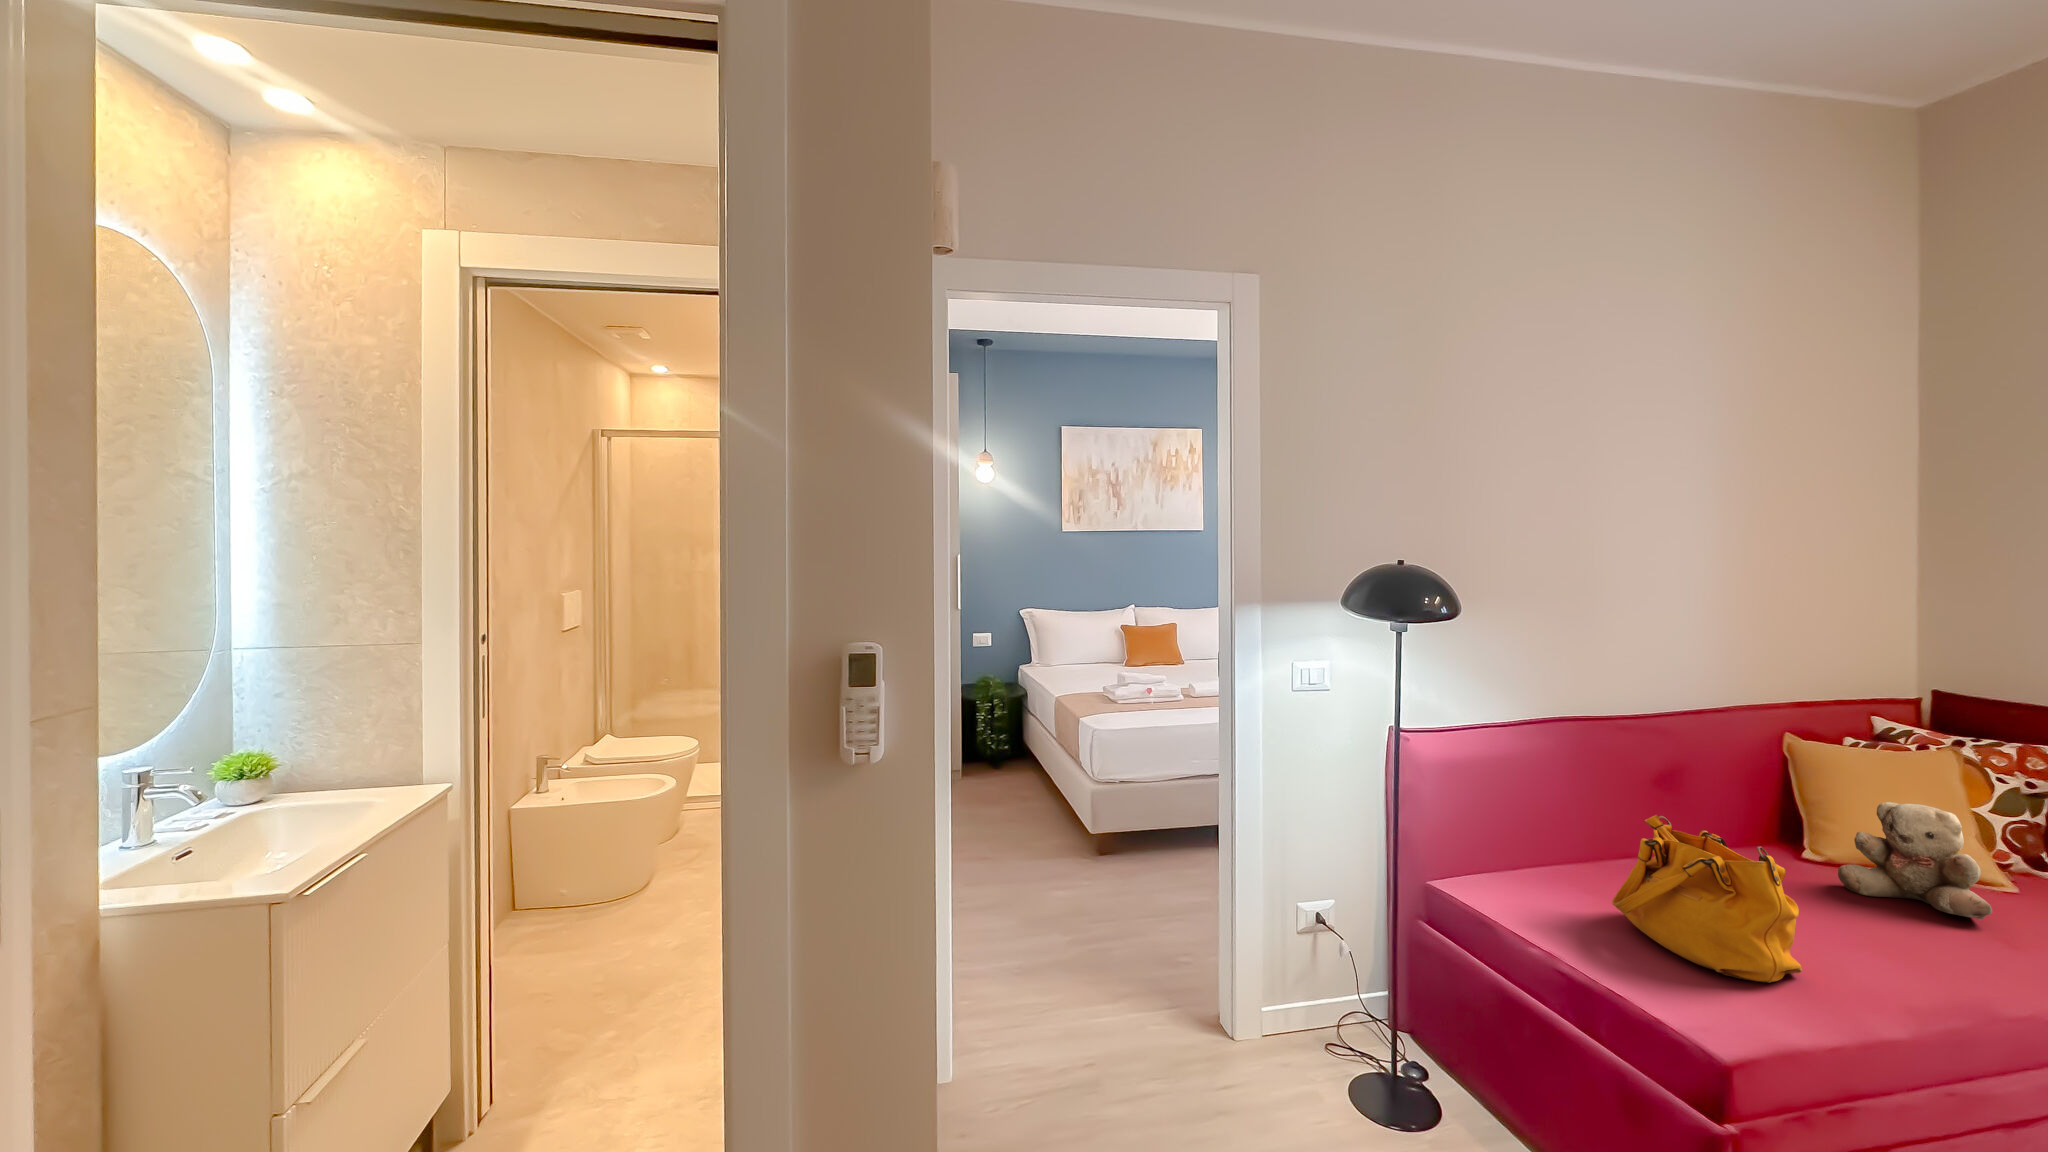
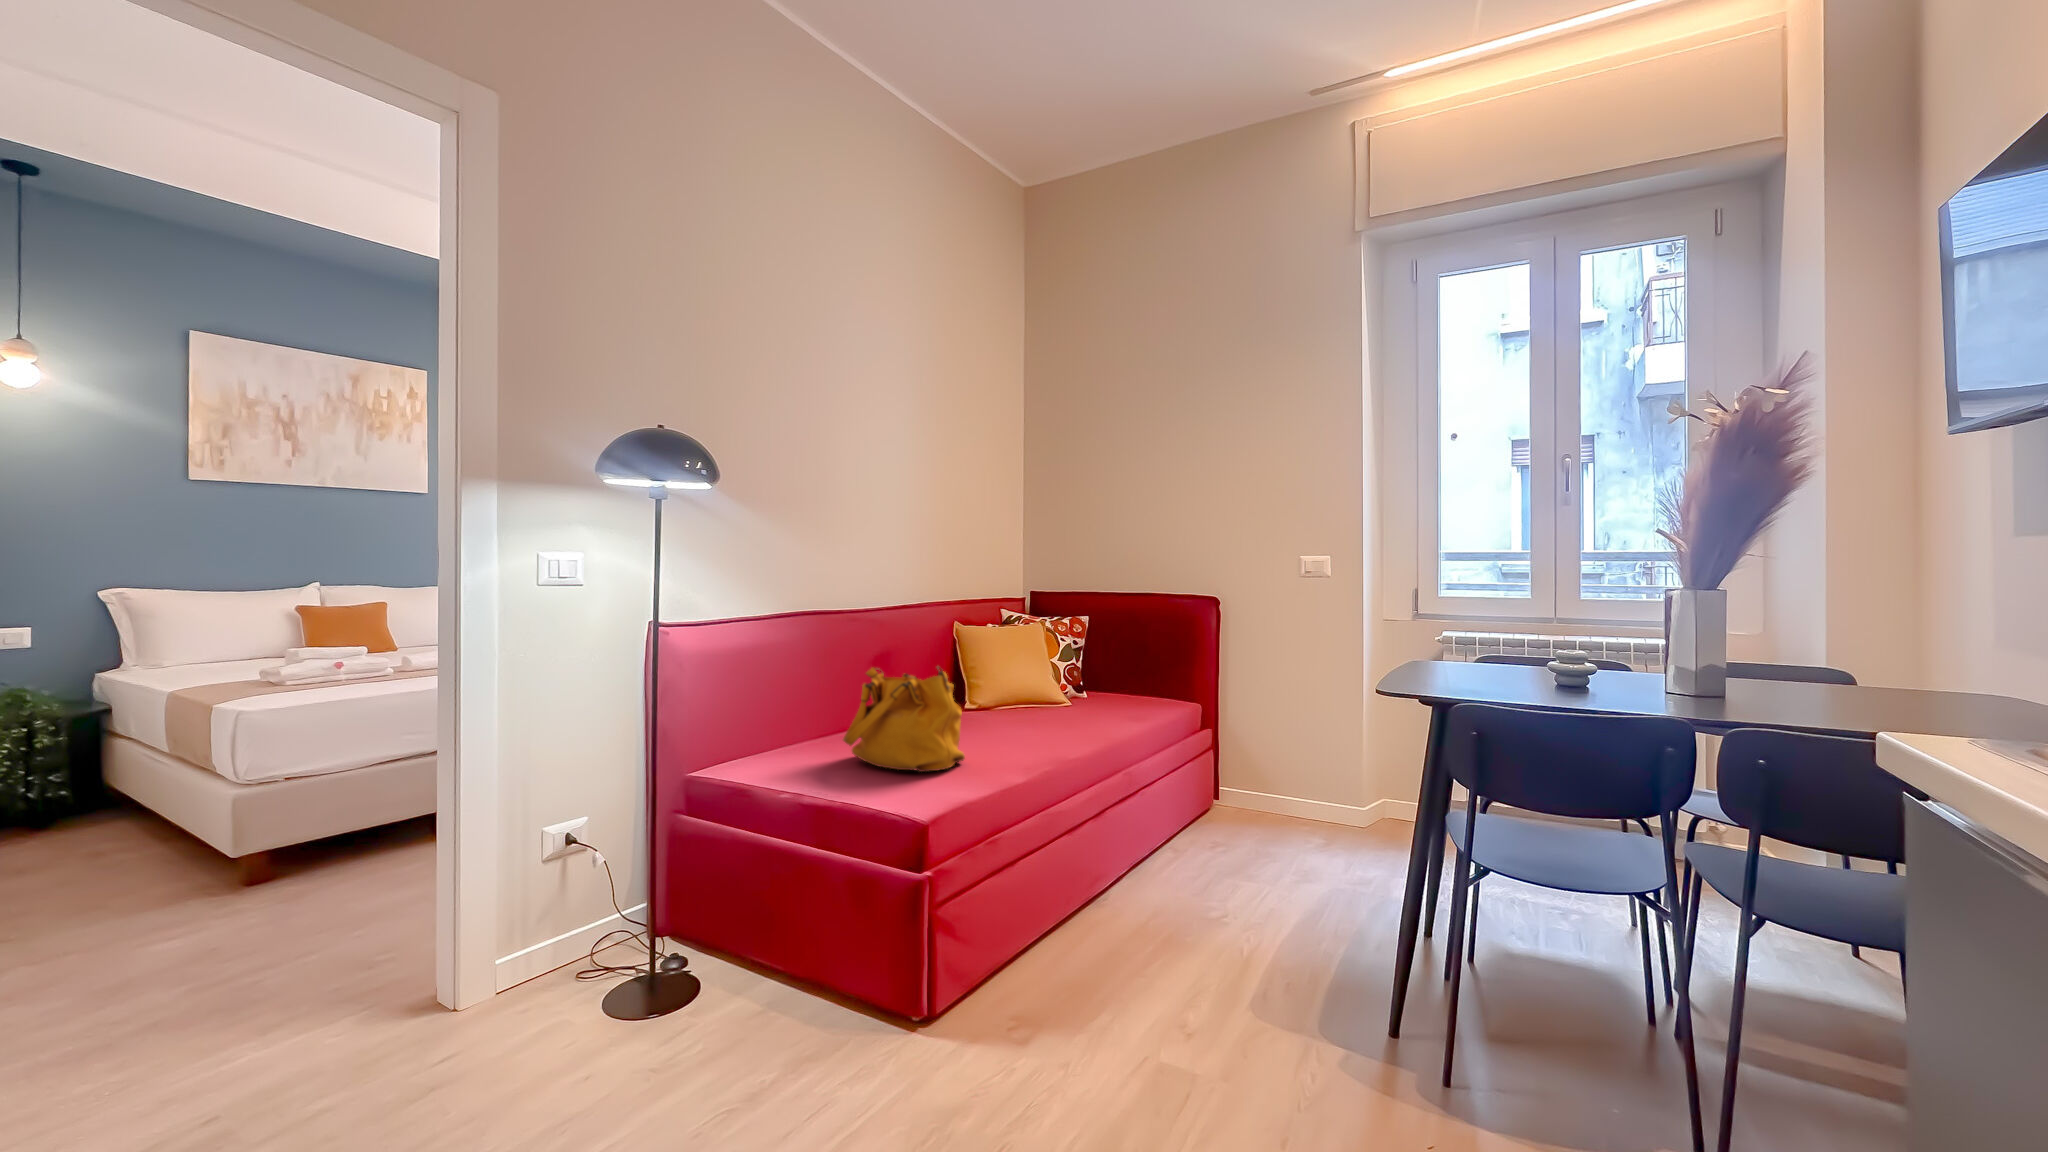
teddy bear: present [1838,802,1992,919] -> none [985,649,1060,720]

